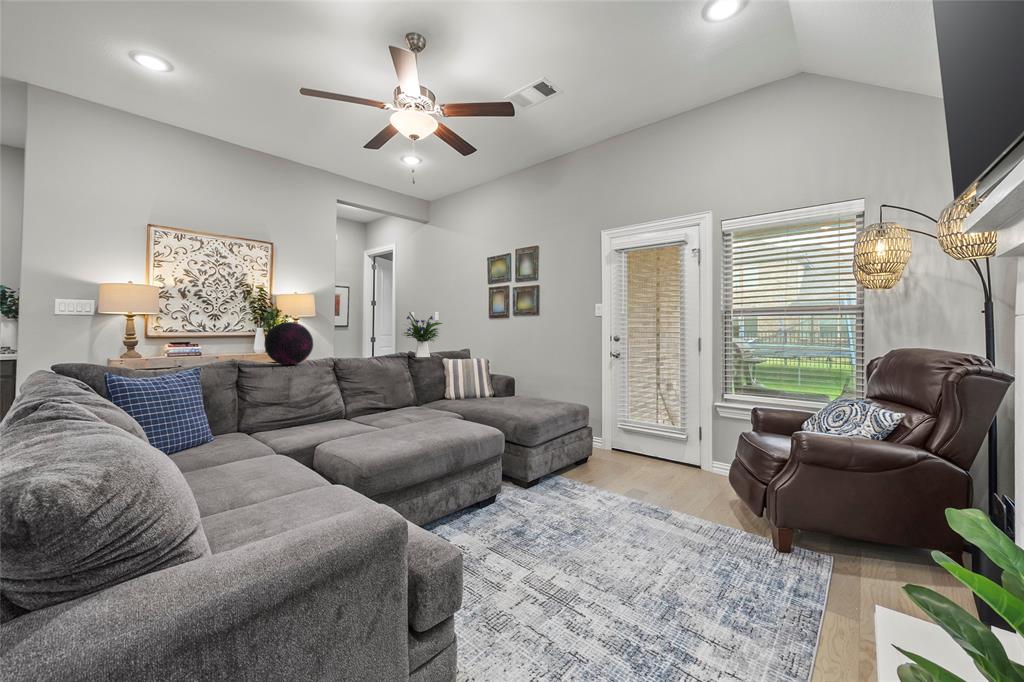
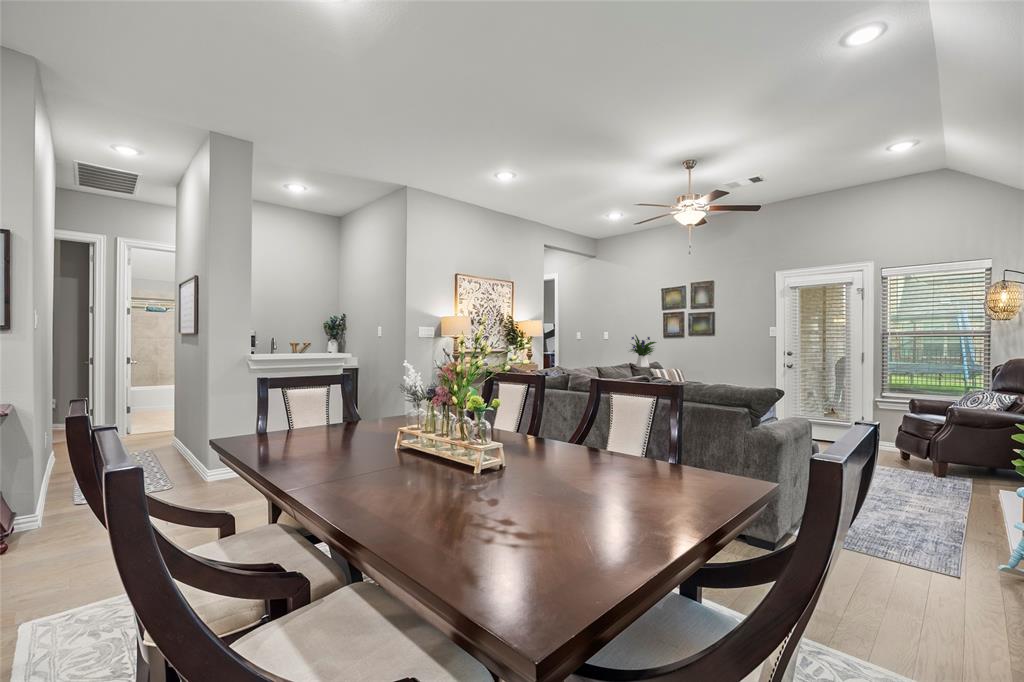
decorative orb: present [264,322,313,365] -> none [572,342,601,370]

